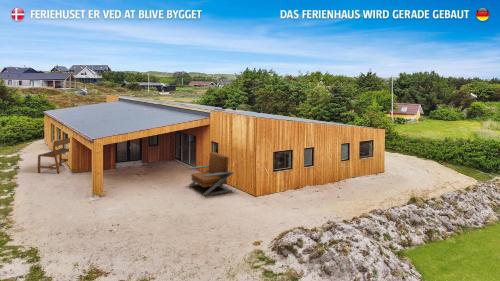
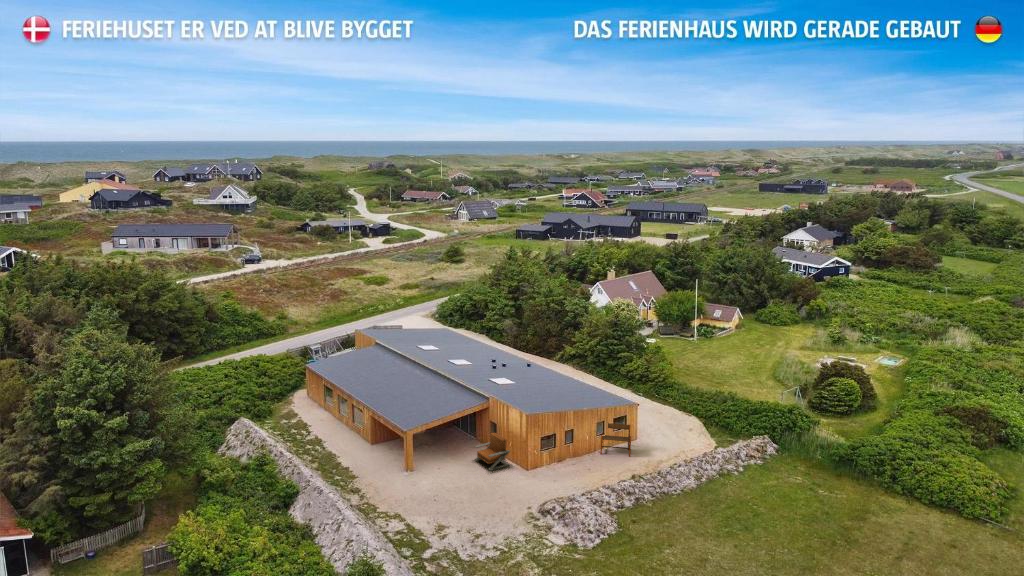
bench: present [38,137,71,173] -> present [600,423,631,457]

